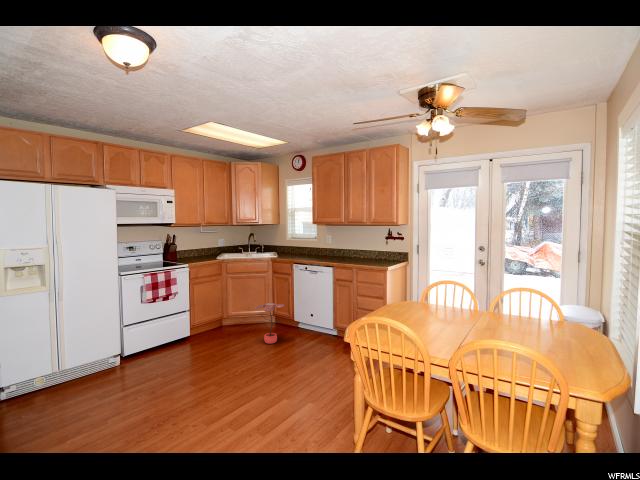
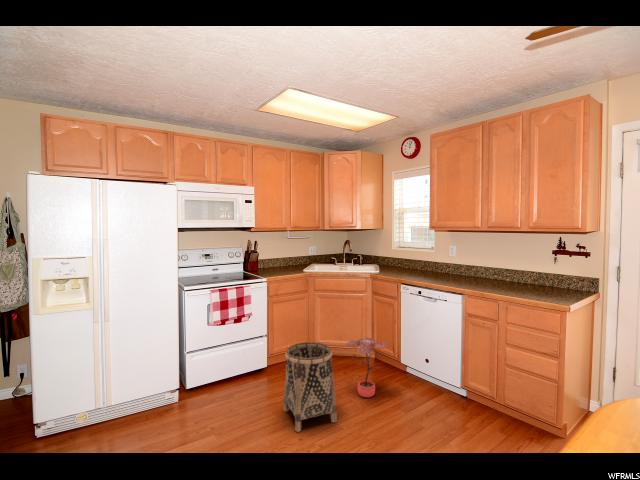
basket: none [211,306,252,366] -> present [284,342,337,432]

